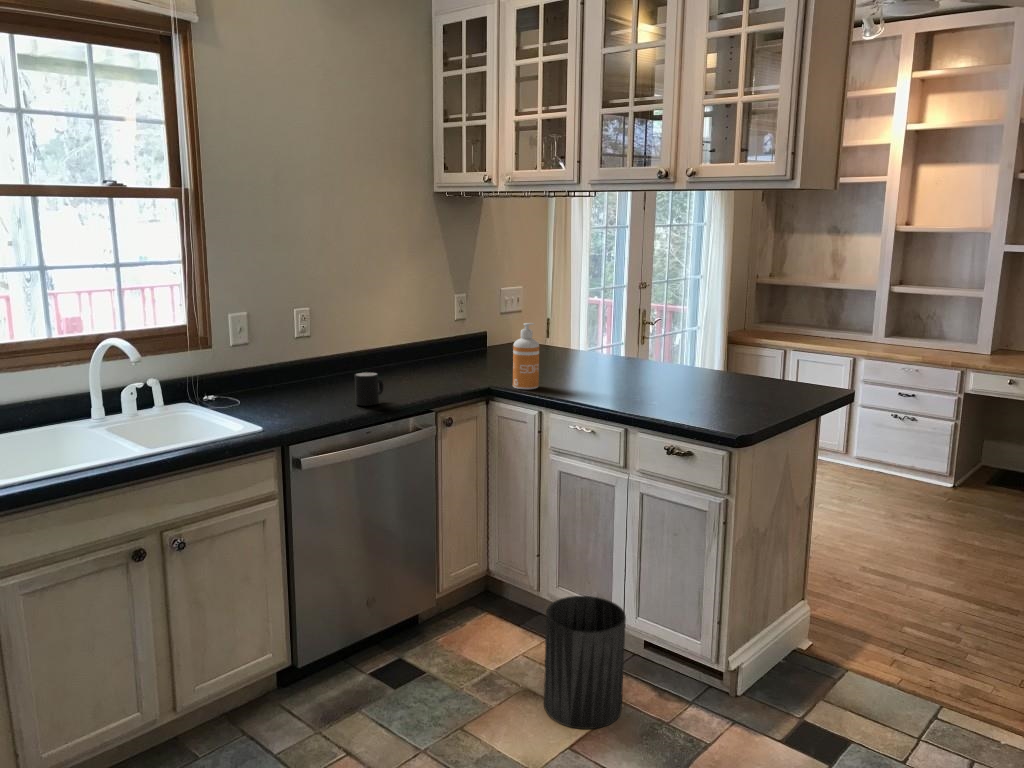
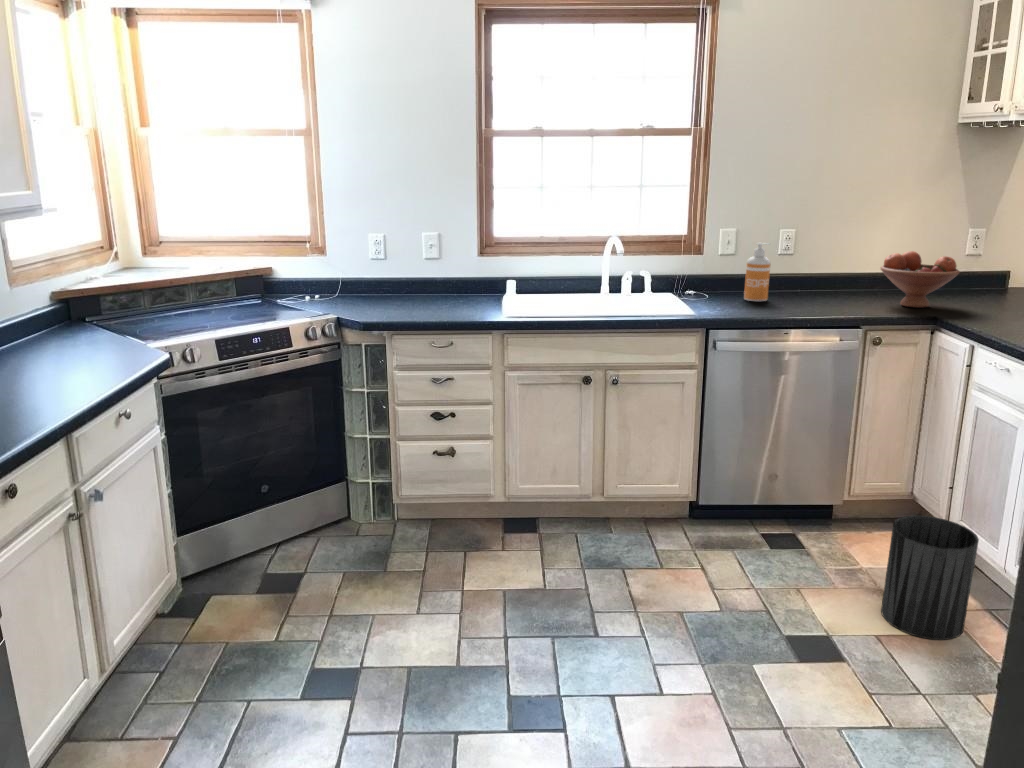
fruit bowl: none [413,322,487,380] -> present [881,251,960,308]
soap dispenser: present [513,323,539,389] -> present [744,243,771,301]
mug: present [355,372,383,406] -> none [791,285,821,313]

